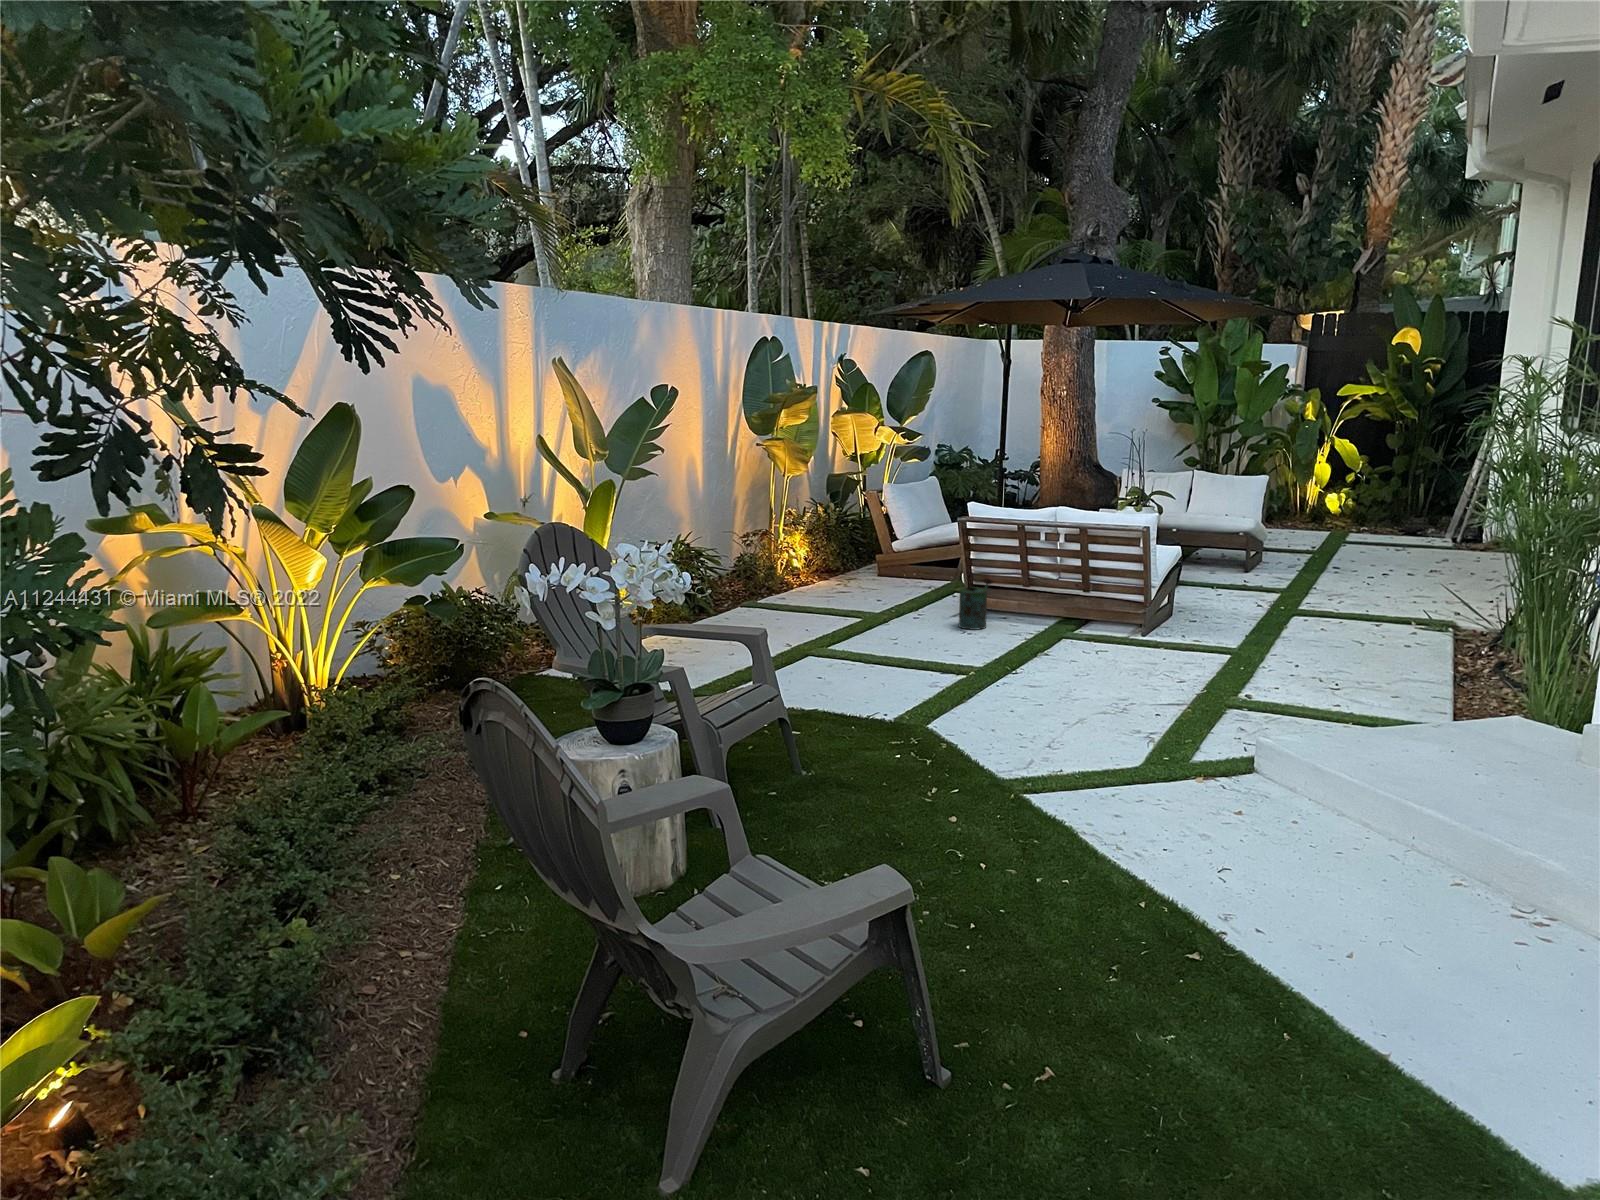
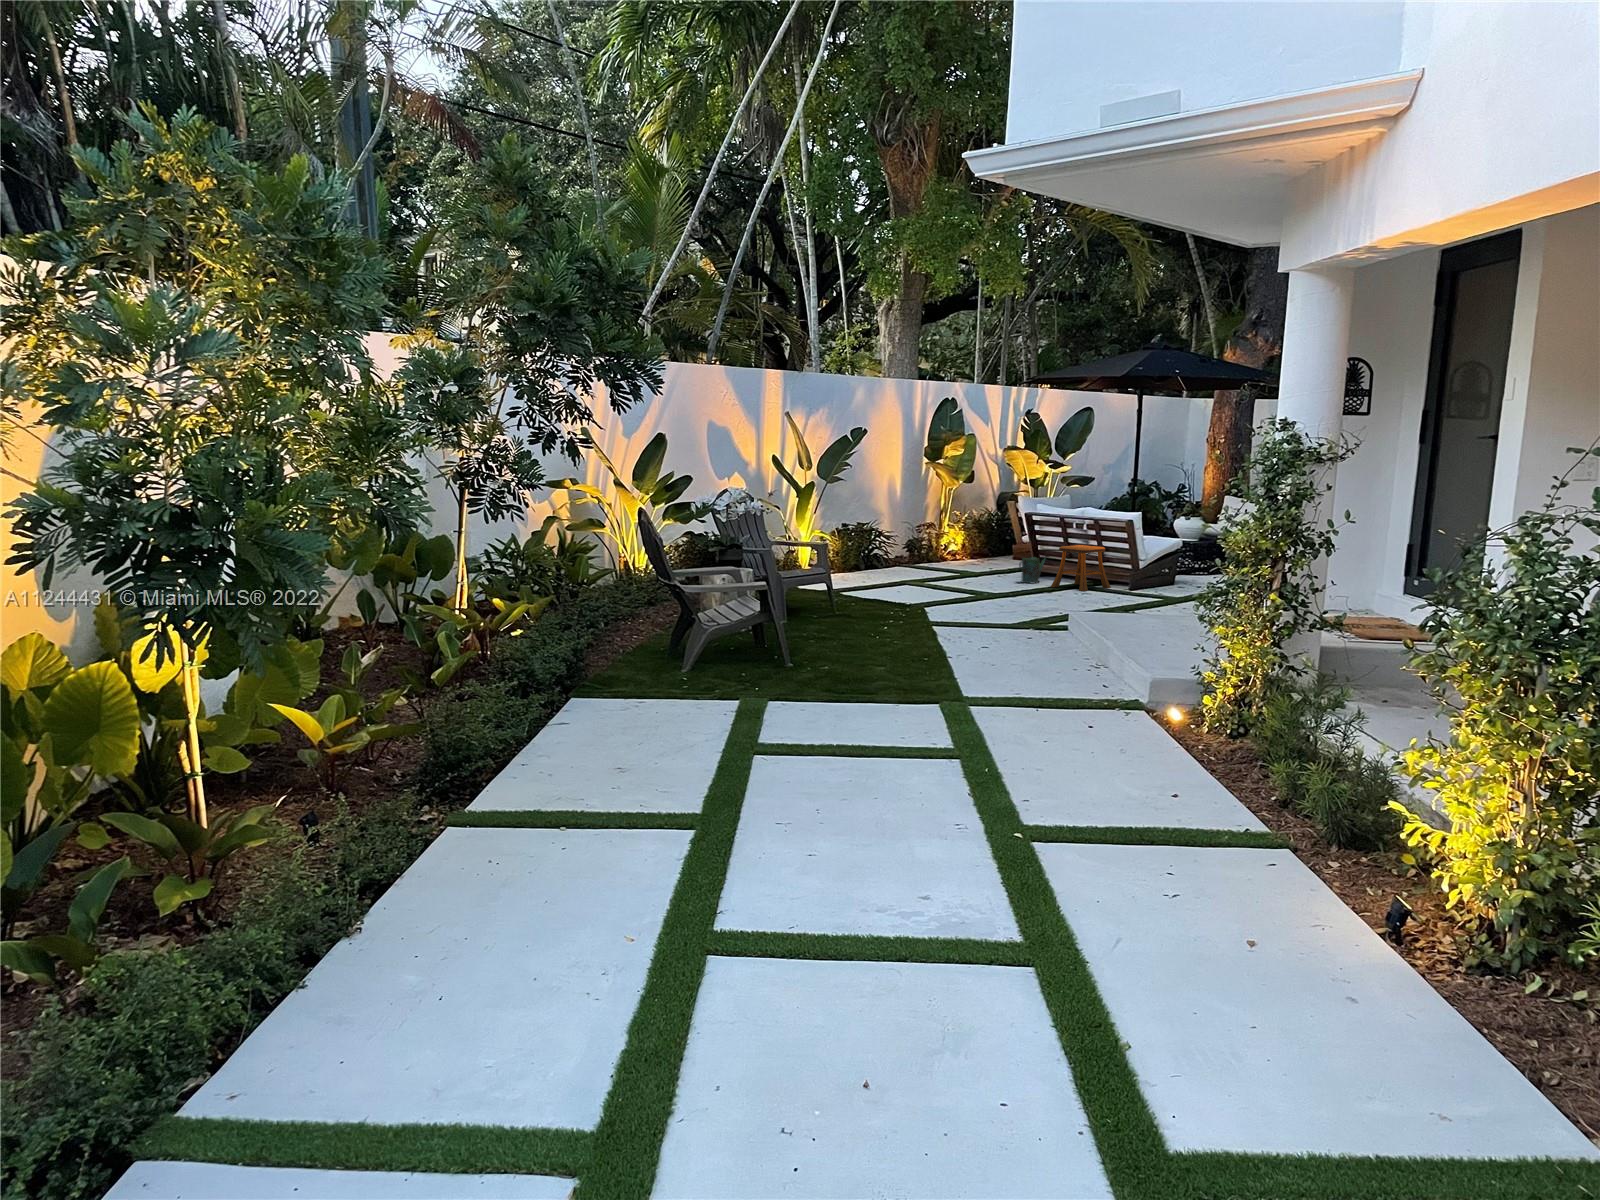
stool: none [1021,567,1106,645] -> present [1051,545,1111,591]

